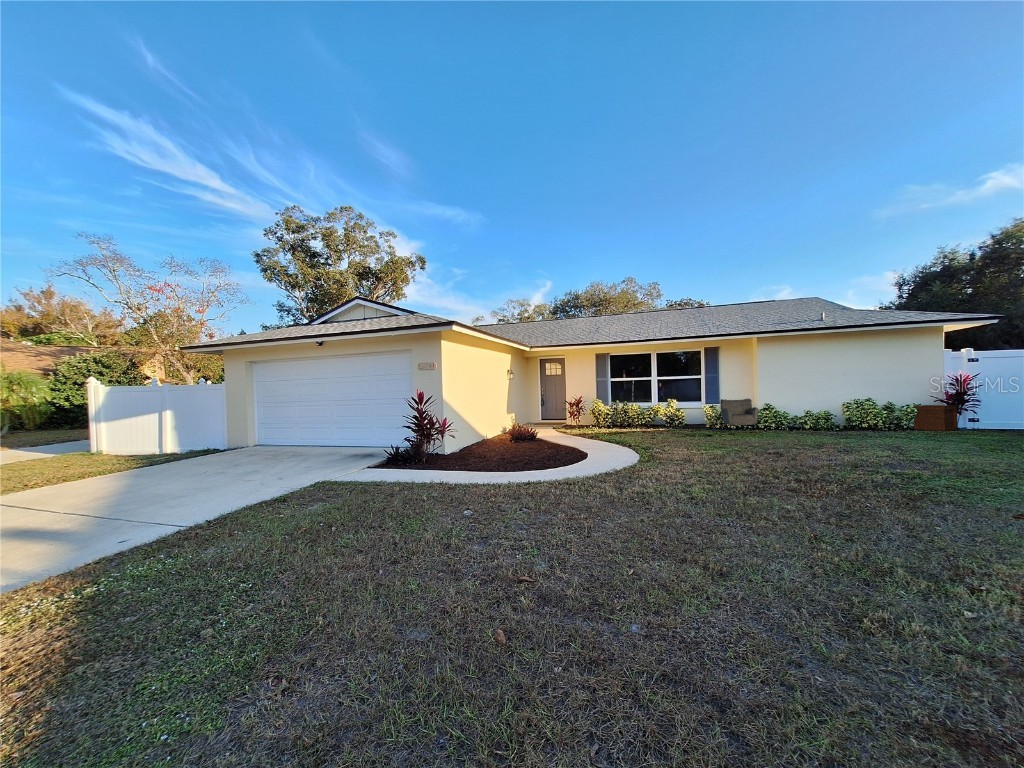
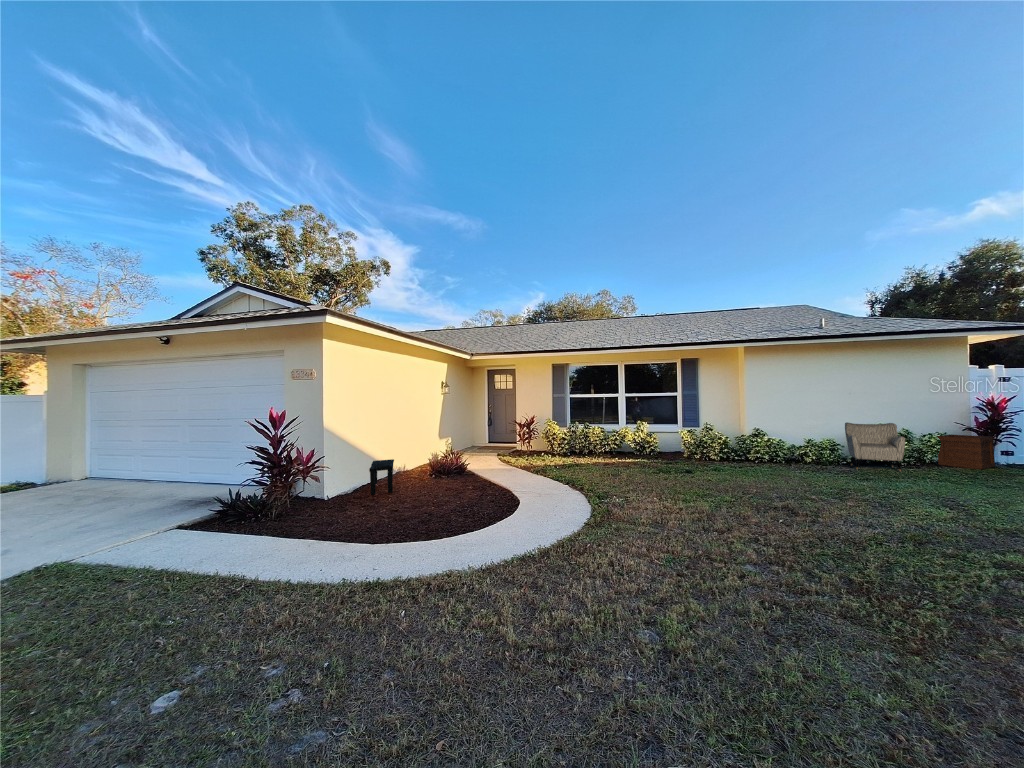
armchair: present [720,399,758,432] -> present [845,422,905,472]
bench: none [470,429,490,452] -> present [369,459,394,495]

